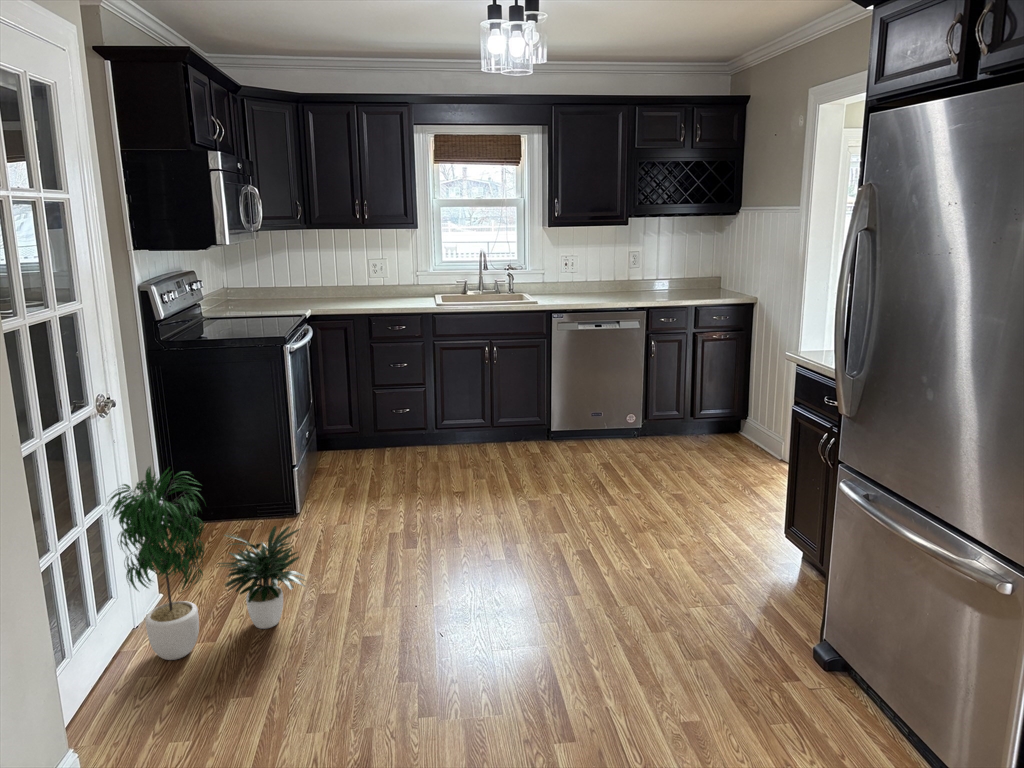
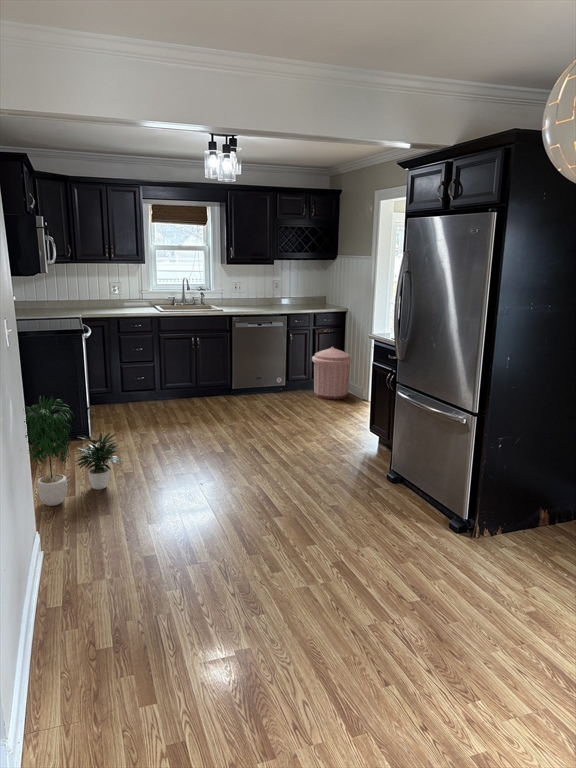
trash can: none [689,365,761,456] -> present [312,347,352,399]

